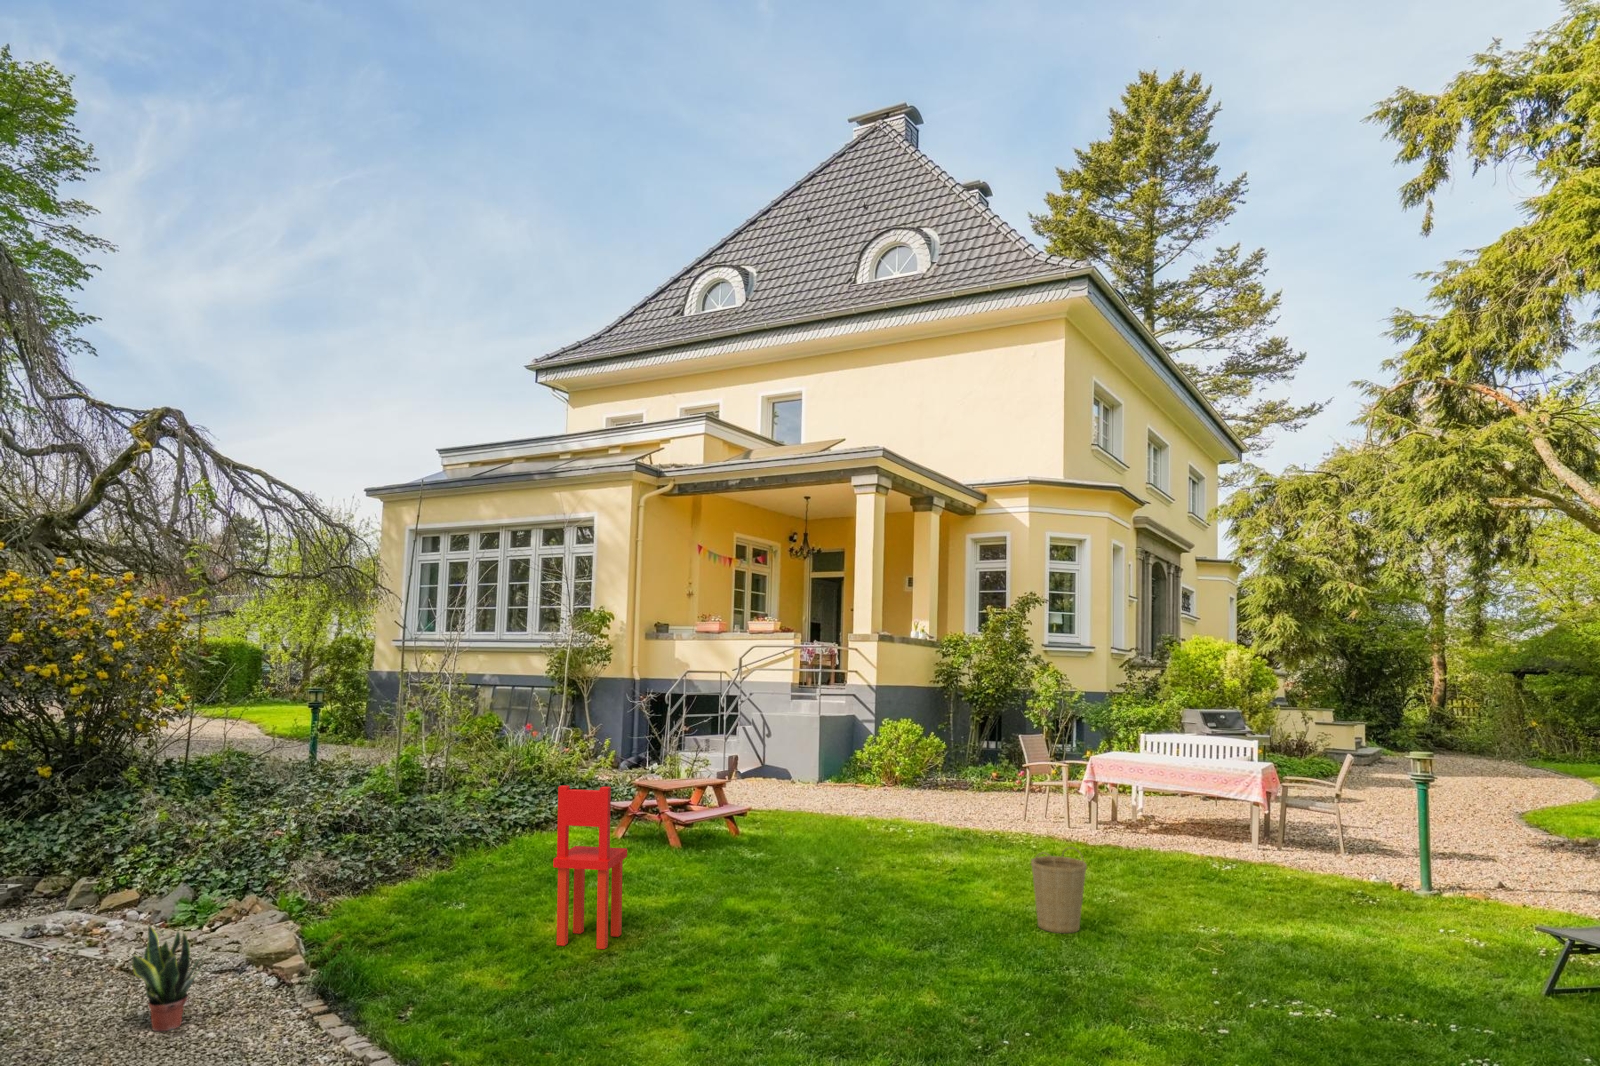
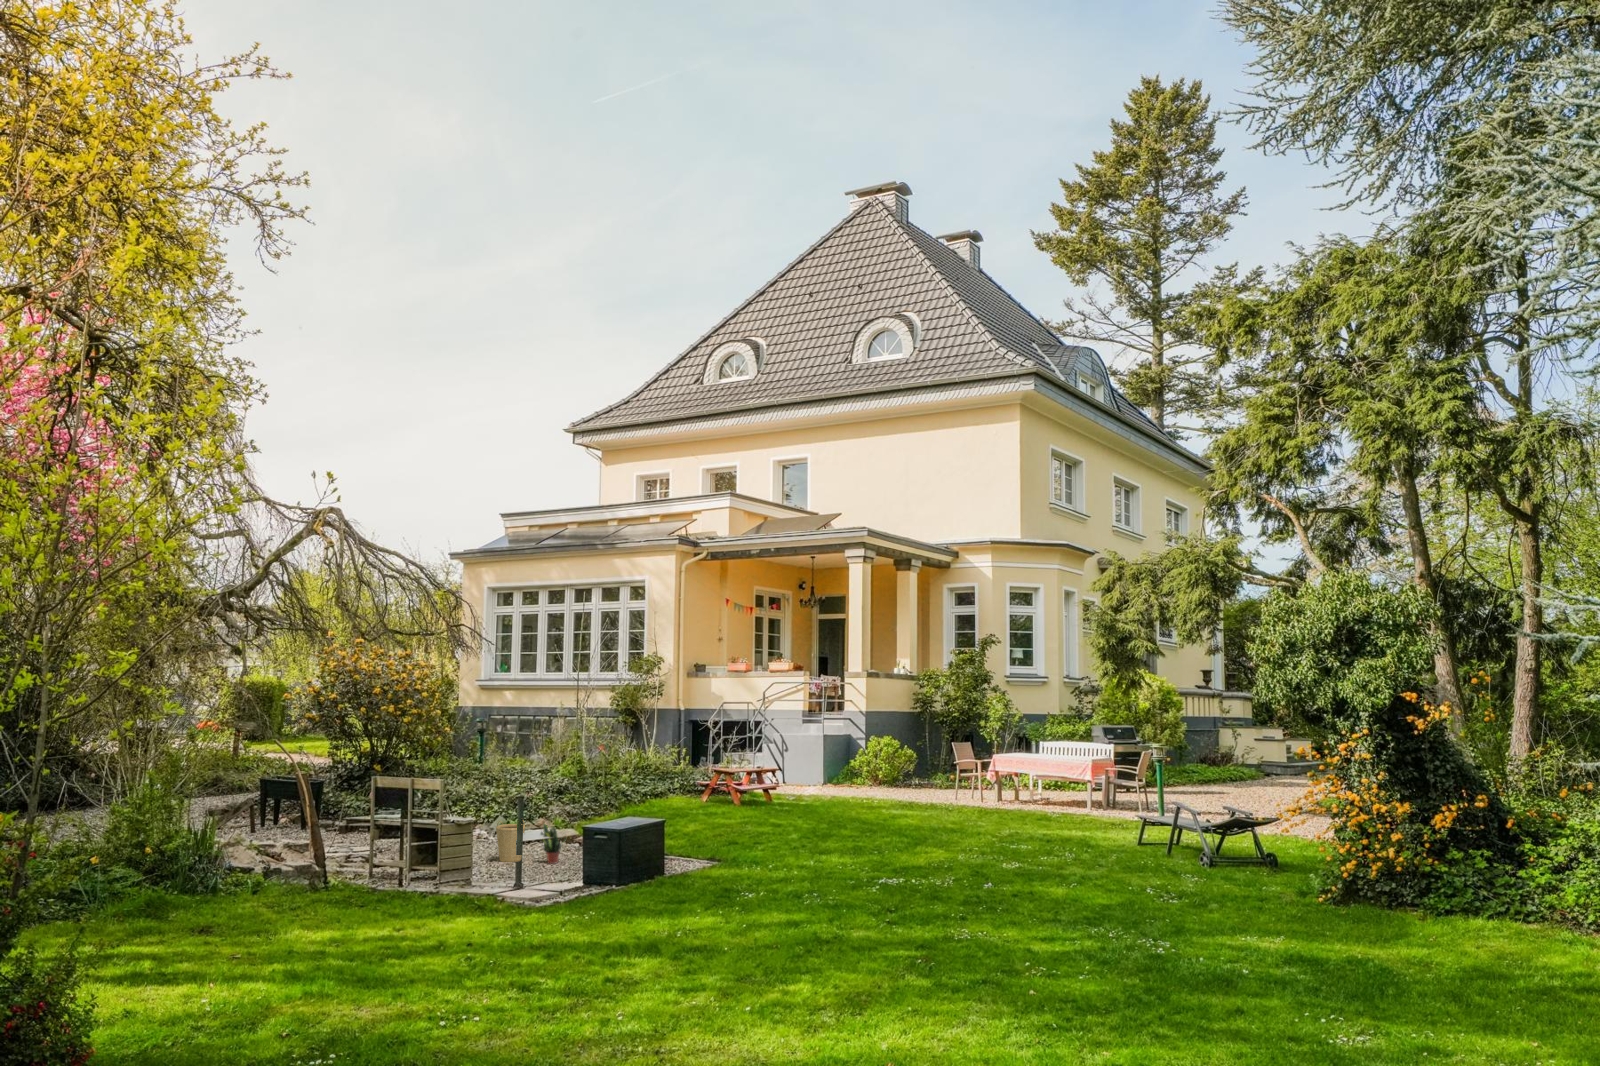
chair: present [553,785,627,949] -> none [697,766,729,840]
basket: present [1031,847,1087,933] -> present [496,820,525,862]

